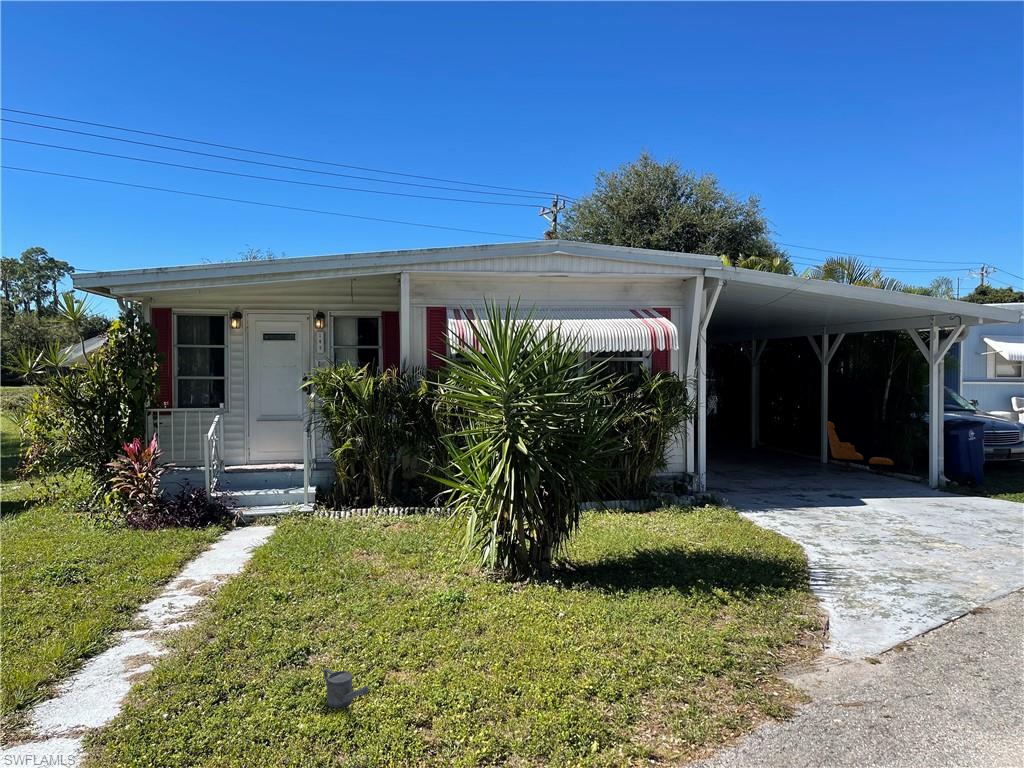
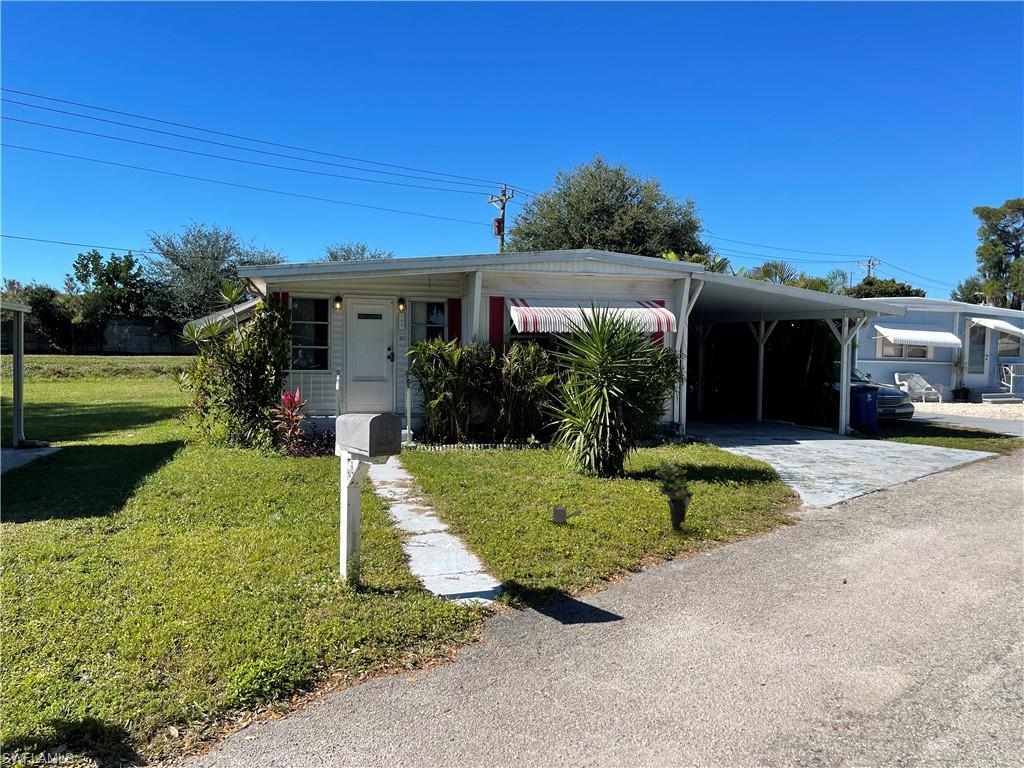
lounge chair: present [826,421,893,473] -> none [765,388,813,427]
potted plant: none [506,592,579,738] -> present [656,460,694,530]

